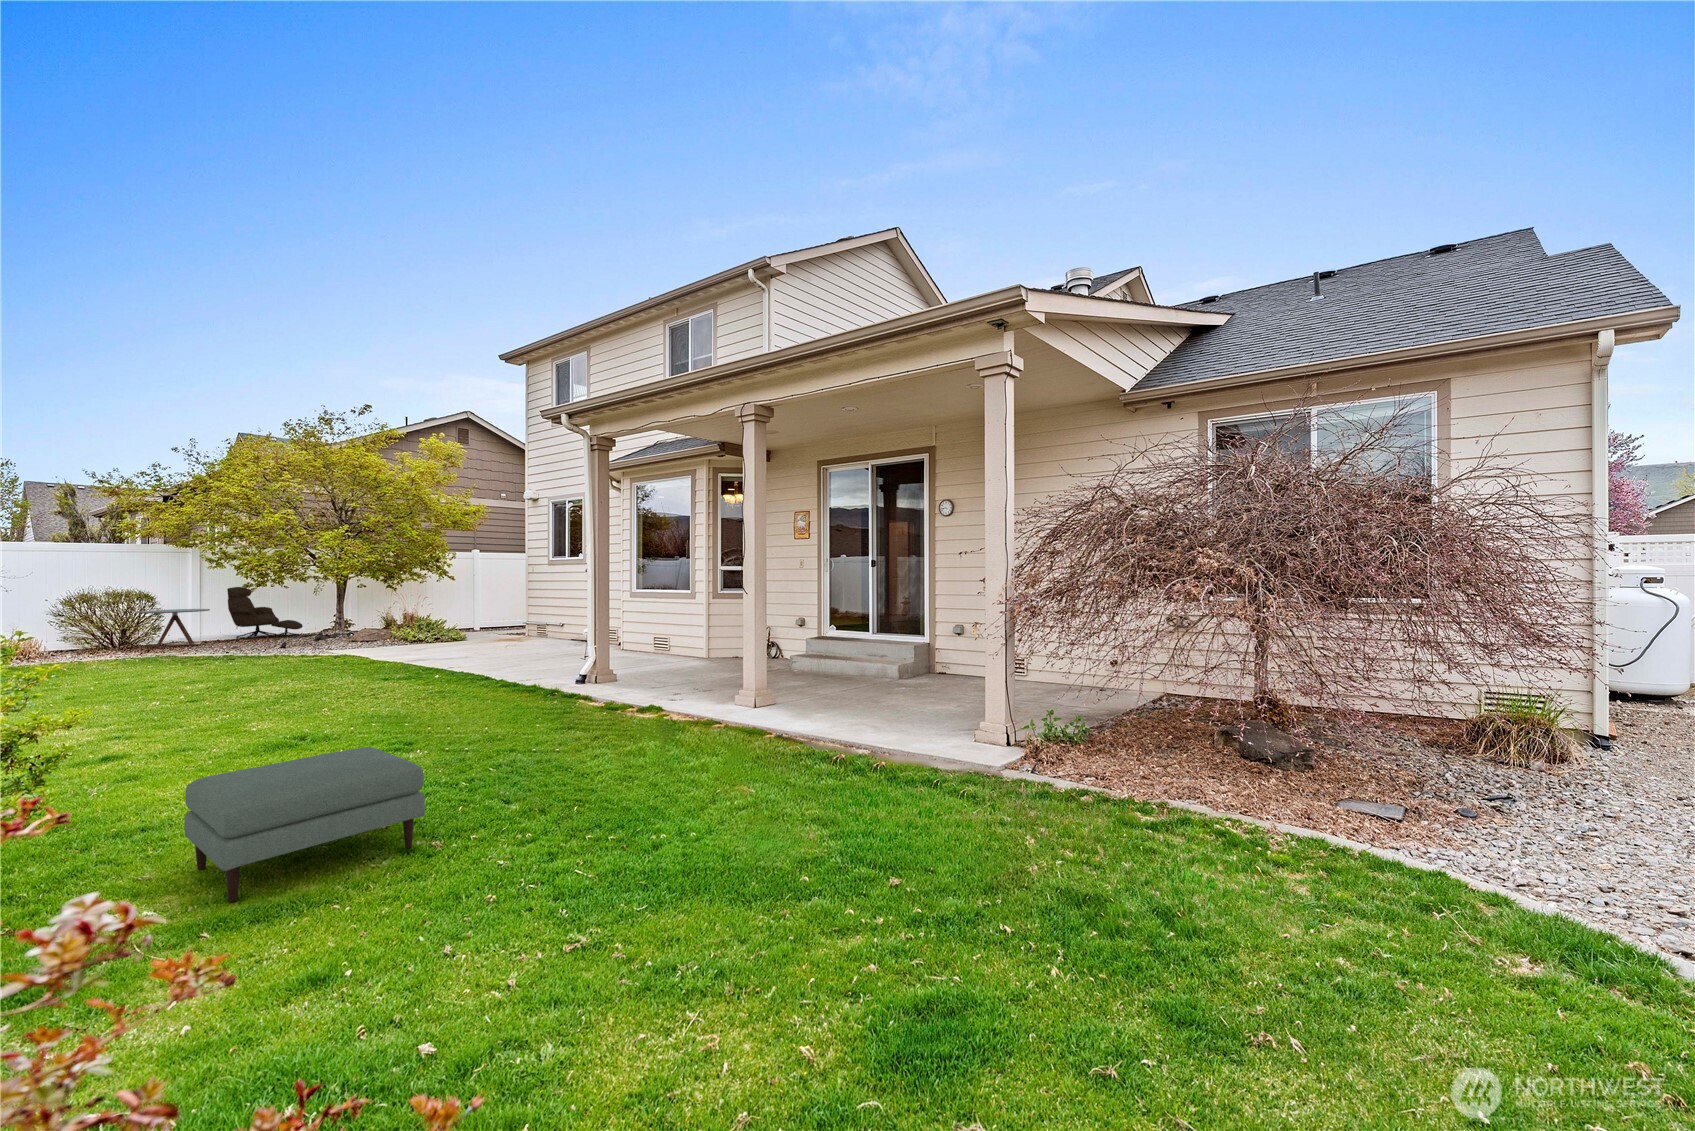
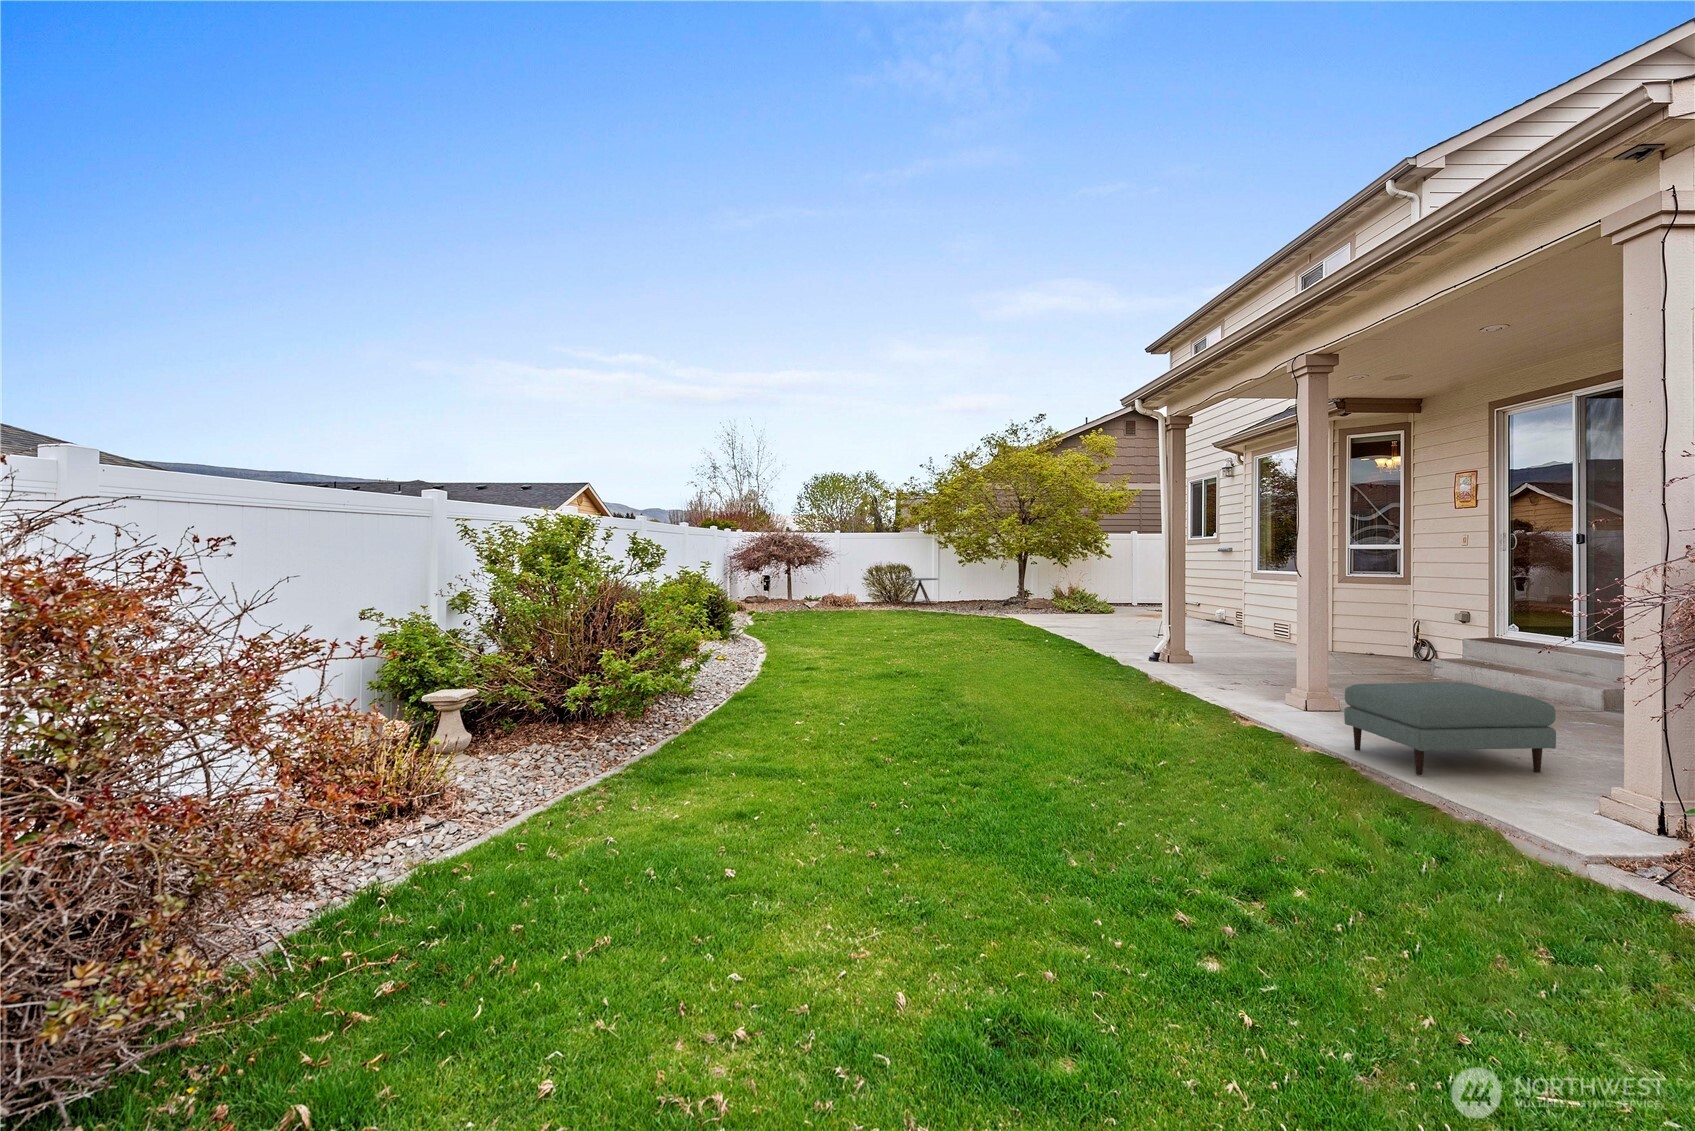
lounge chair: present [227,587,303,639] -> none [951,562,996,602]
ottoman: present [184,747,425,902] -> present [1344,682,1556,775]

